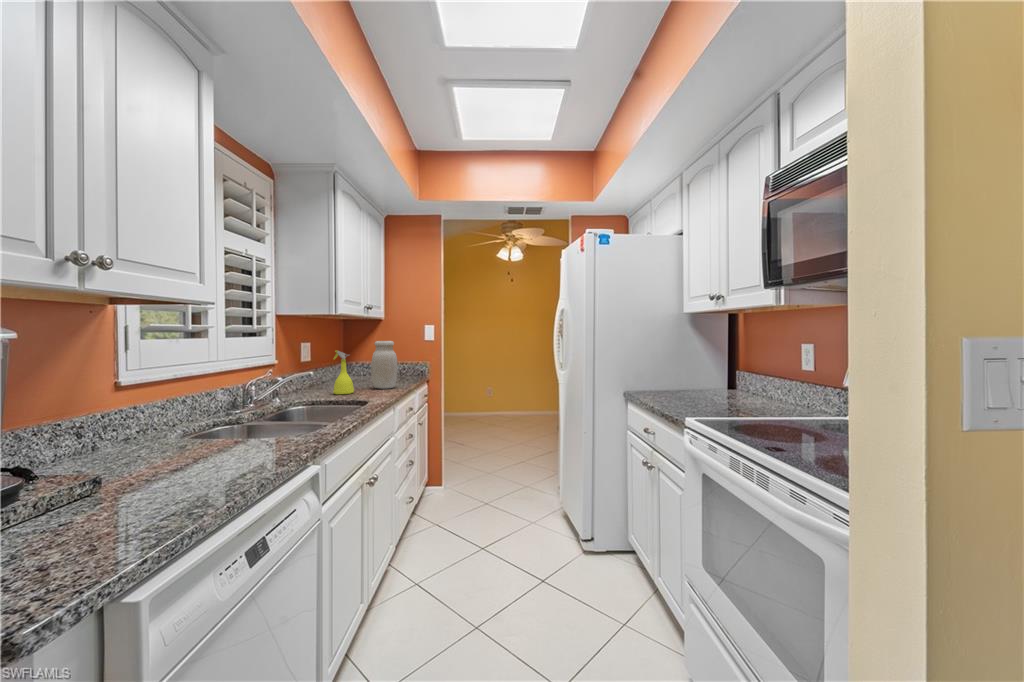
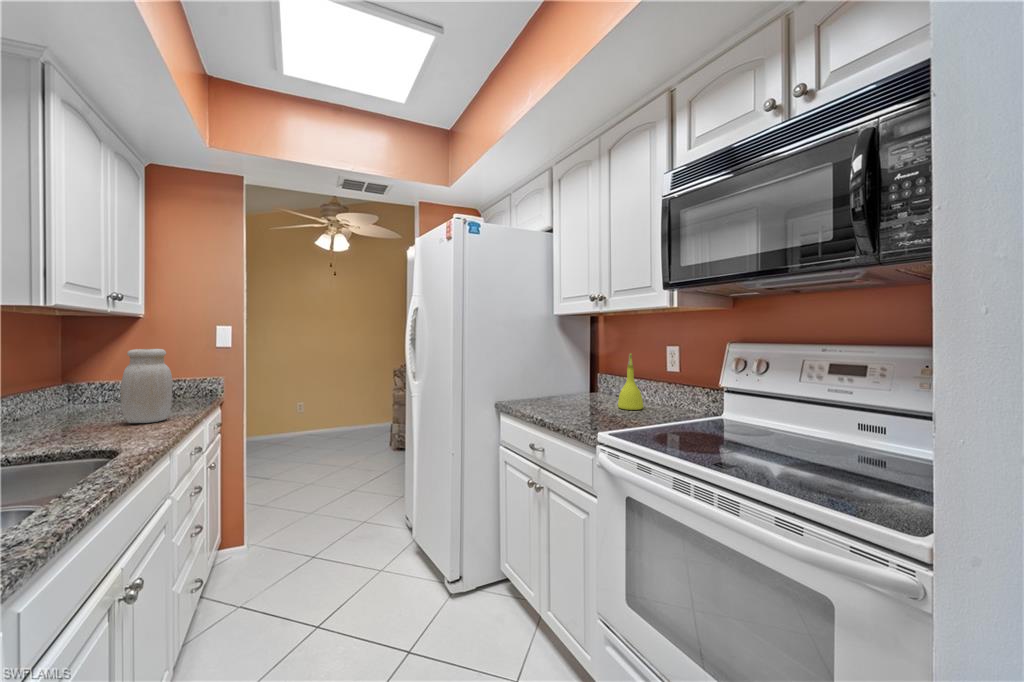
spray bottle: present [333,351,354,394] -> present [618,353,643,410]

